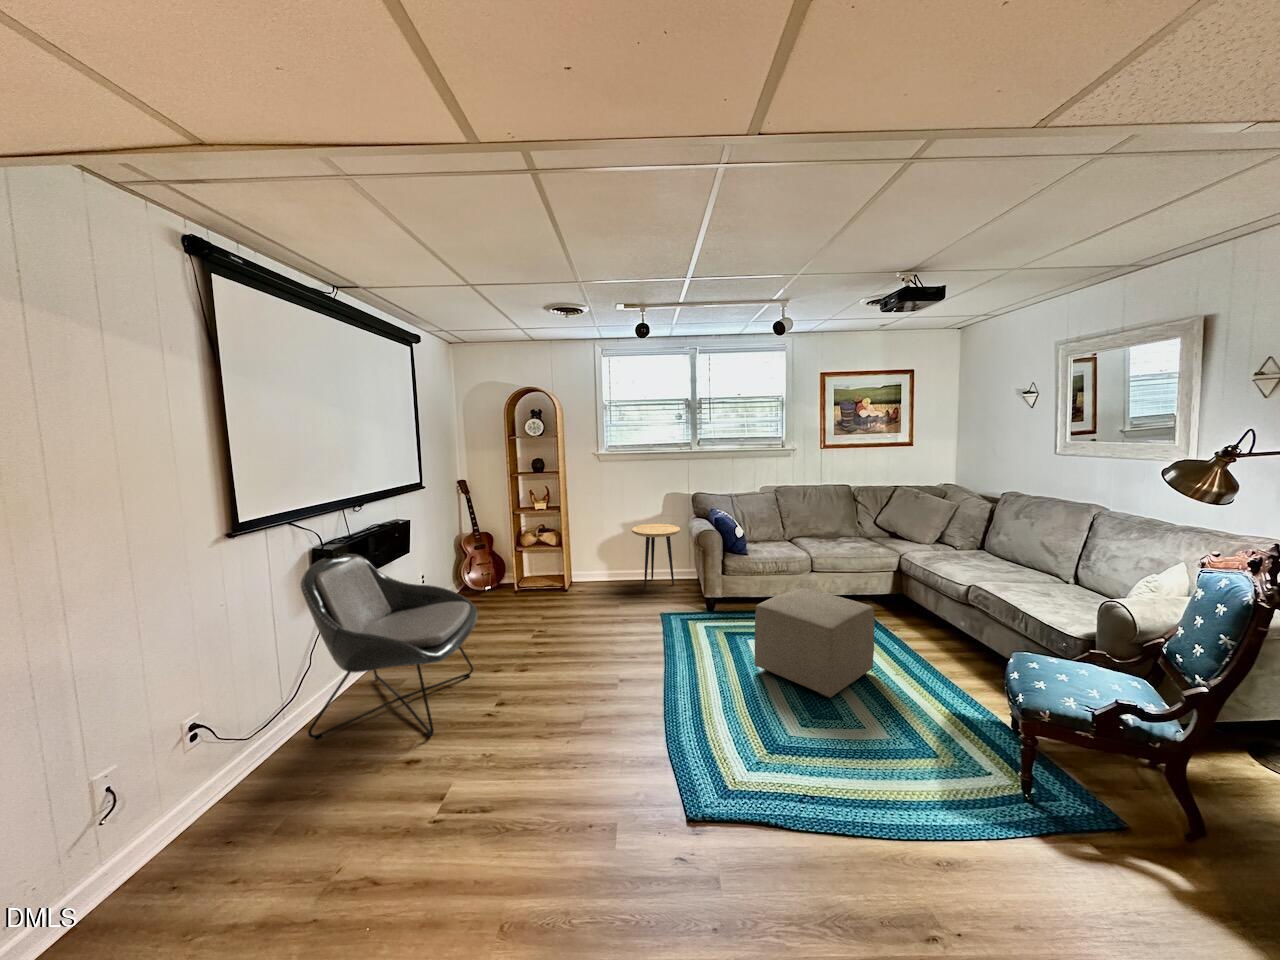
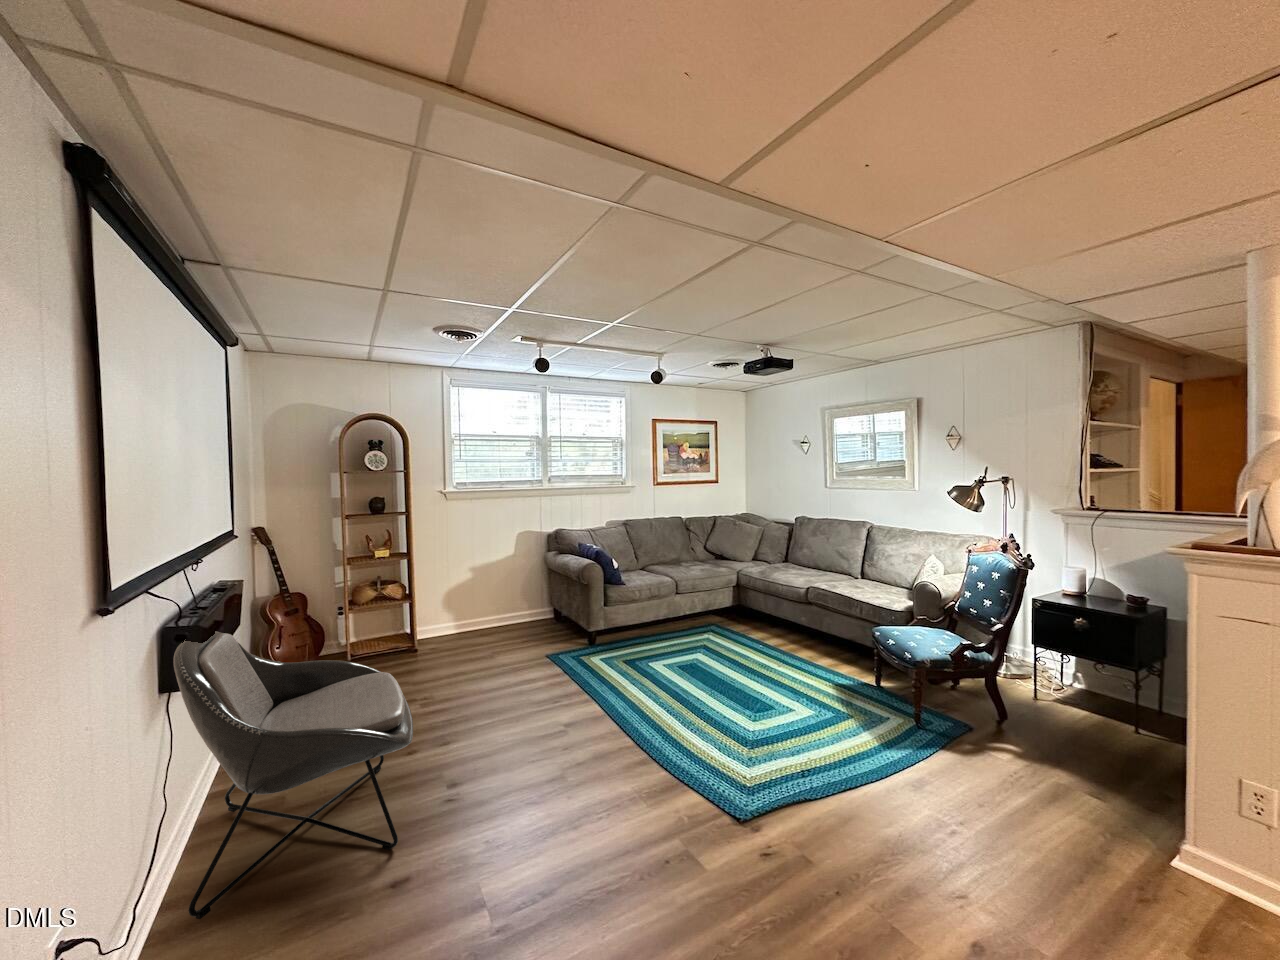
side table: present [632,524,680,588] -> none [490,565,542,635]
ottoman: present [755,588,875,697] -> none [679,606,765,695]

